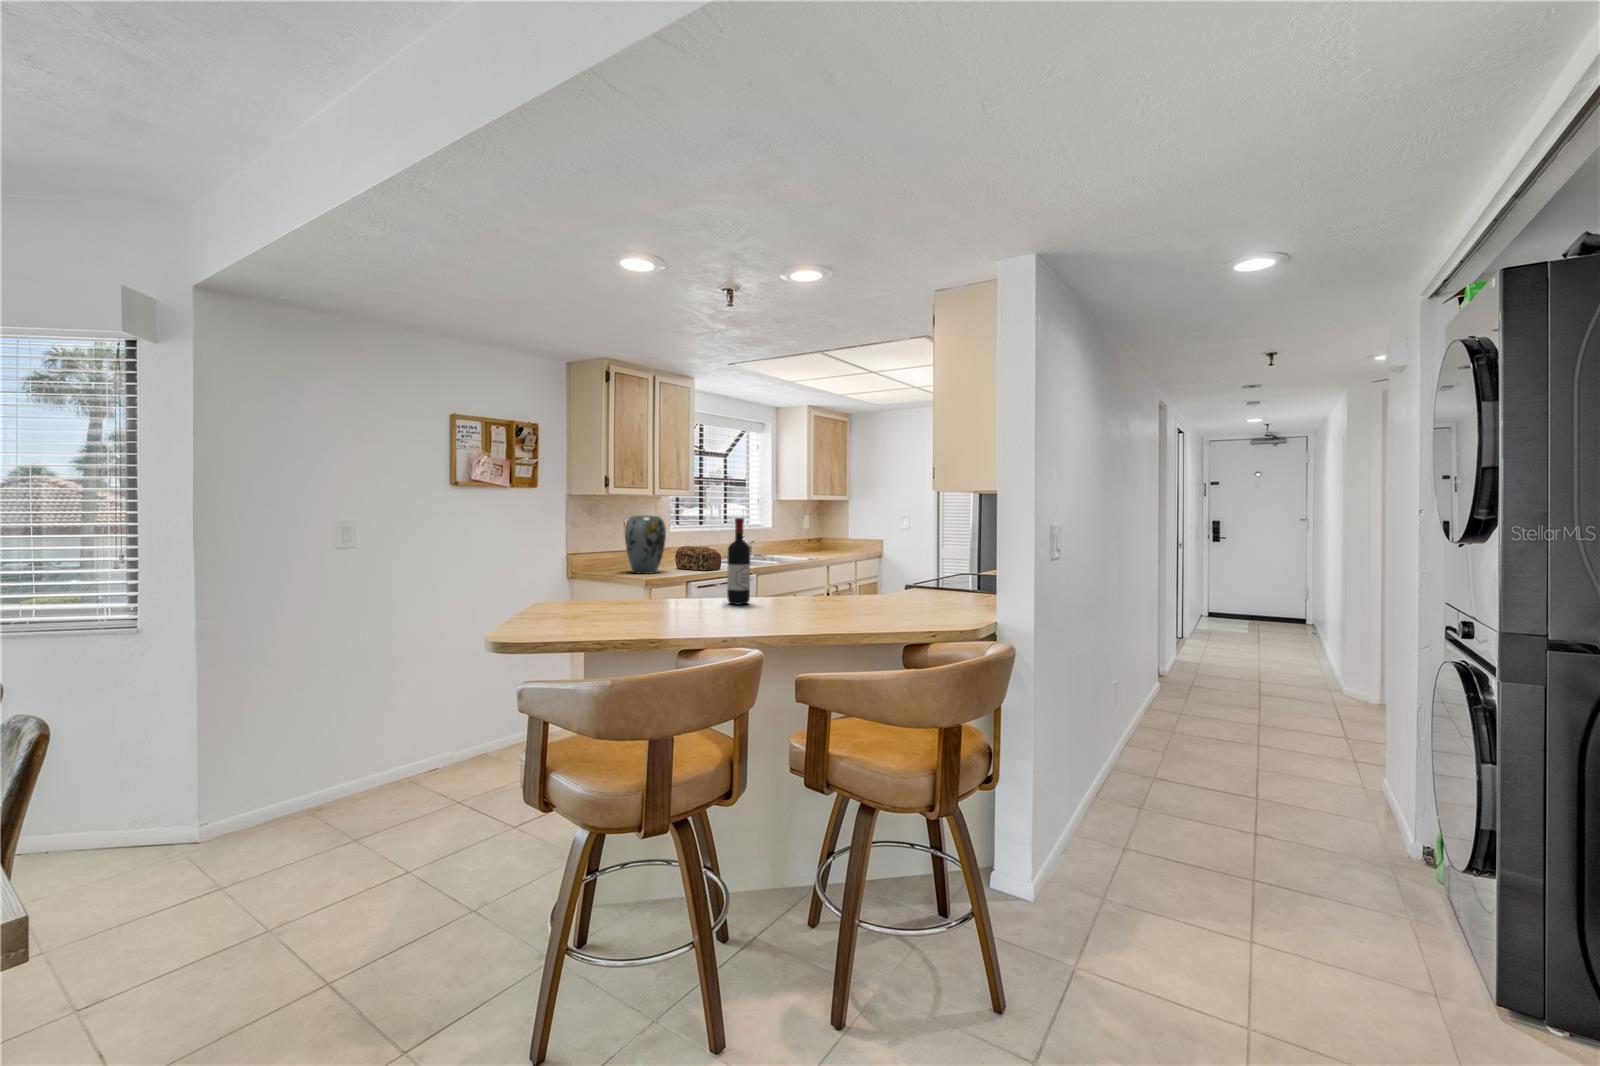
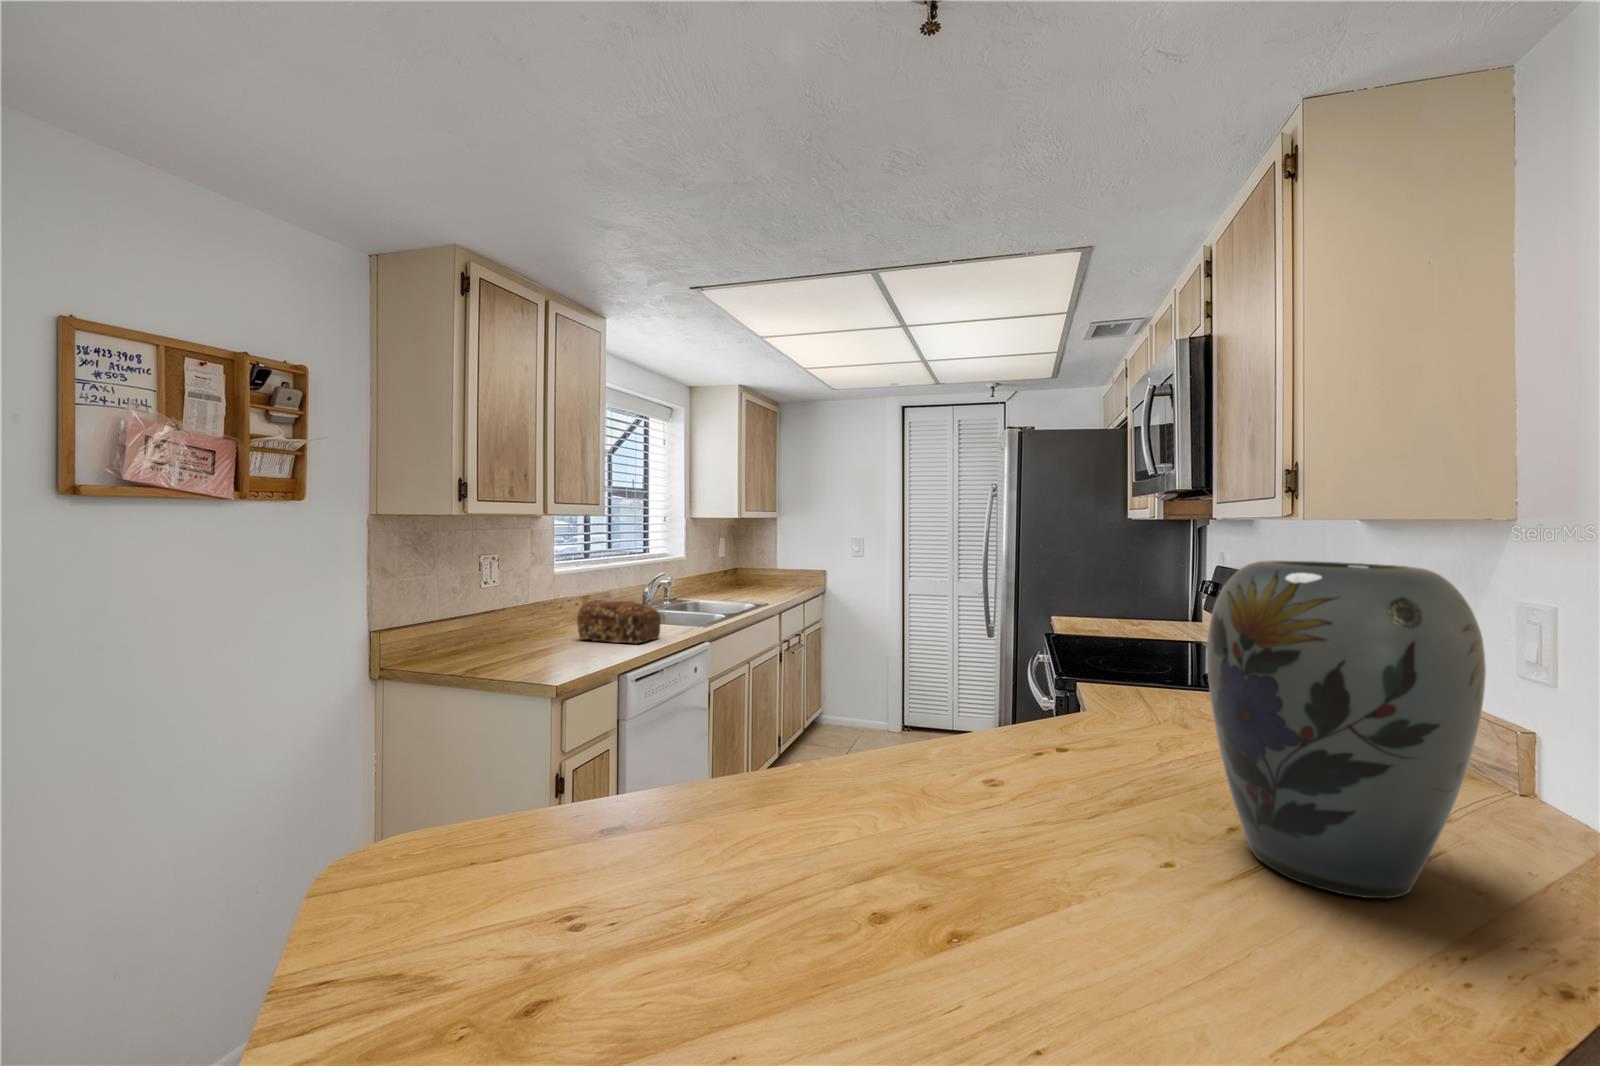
vase: present [624,515,666,574] -> present [1207,561,1486,898]
wine bottle: present [727,518,750,605] -> none [1081,606,1165,898]

